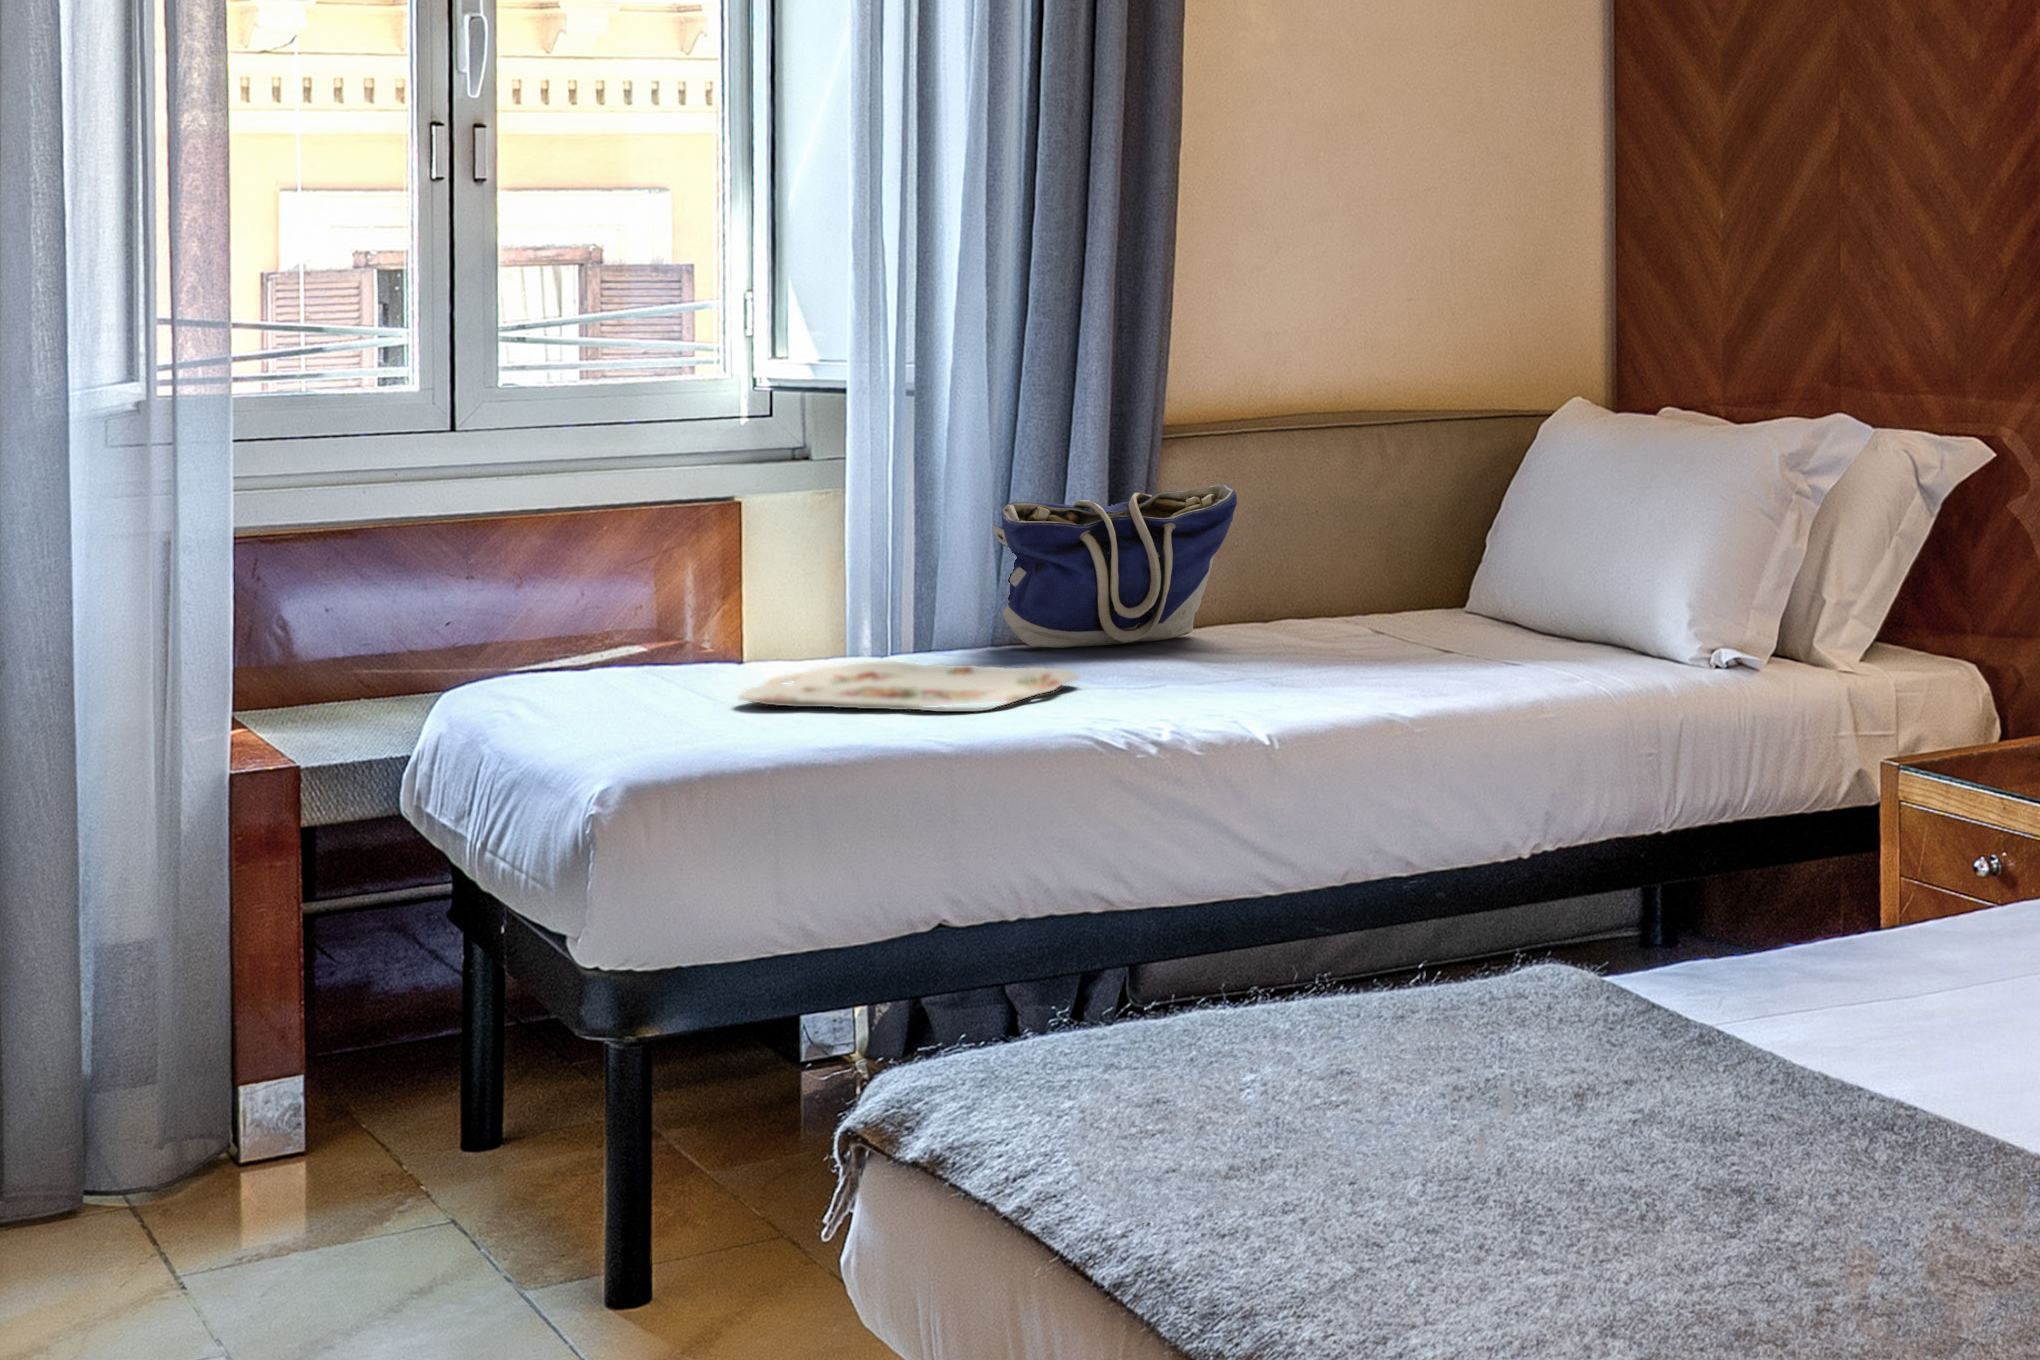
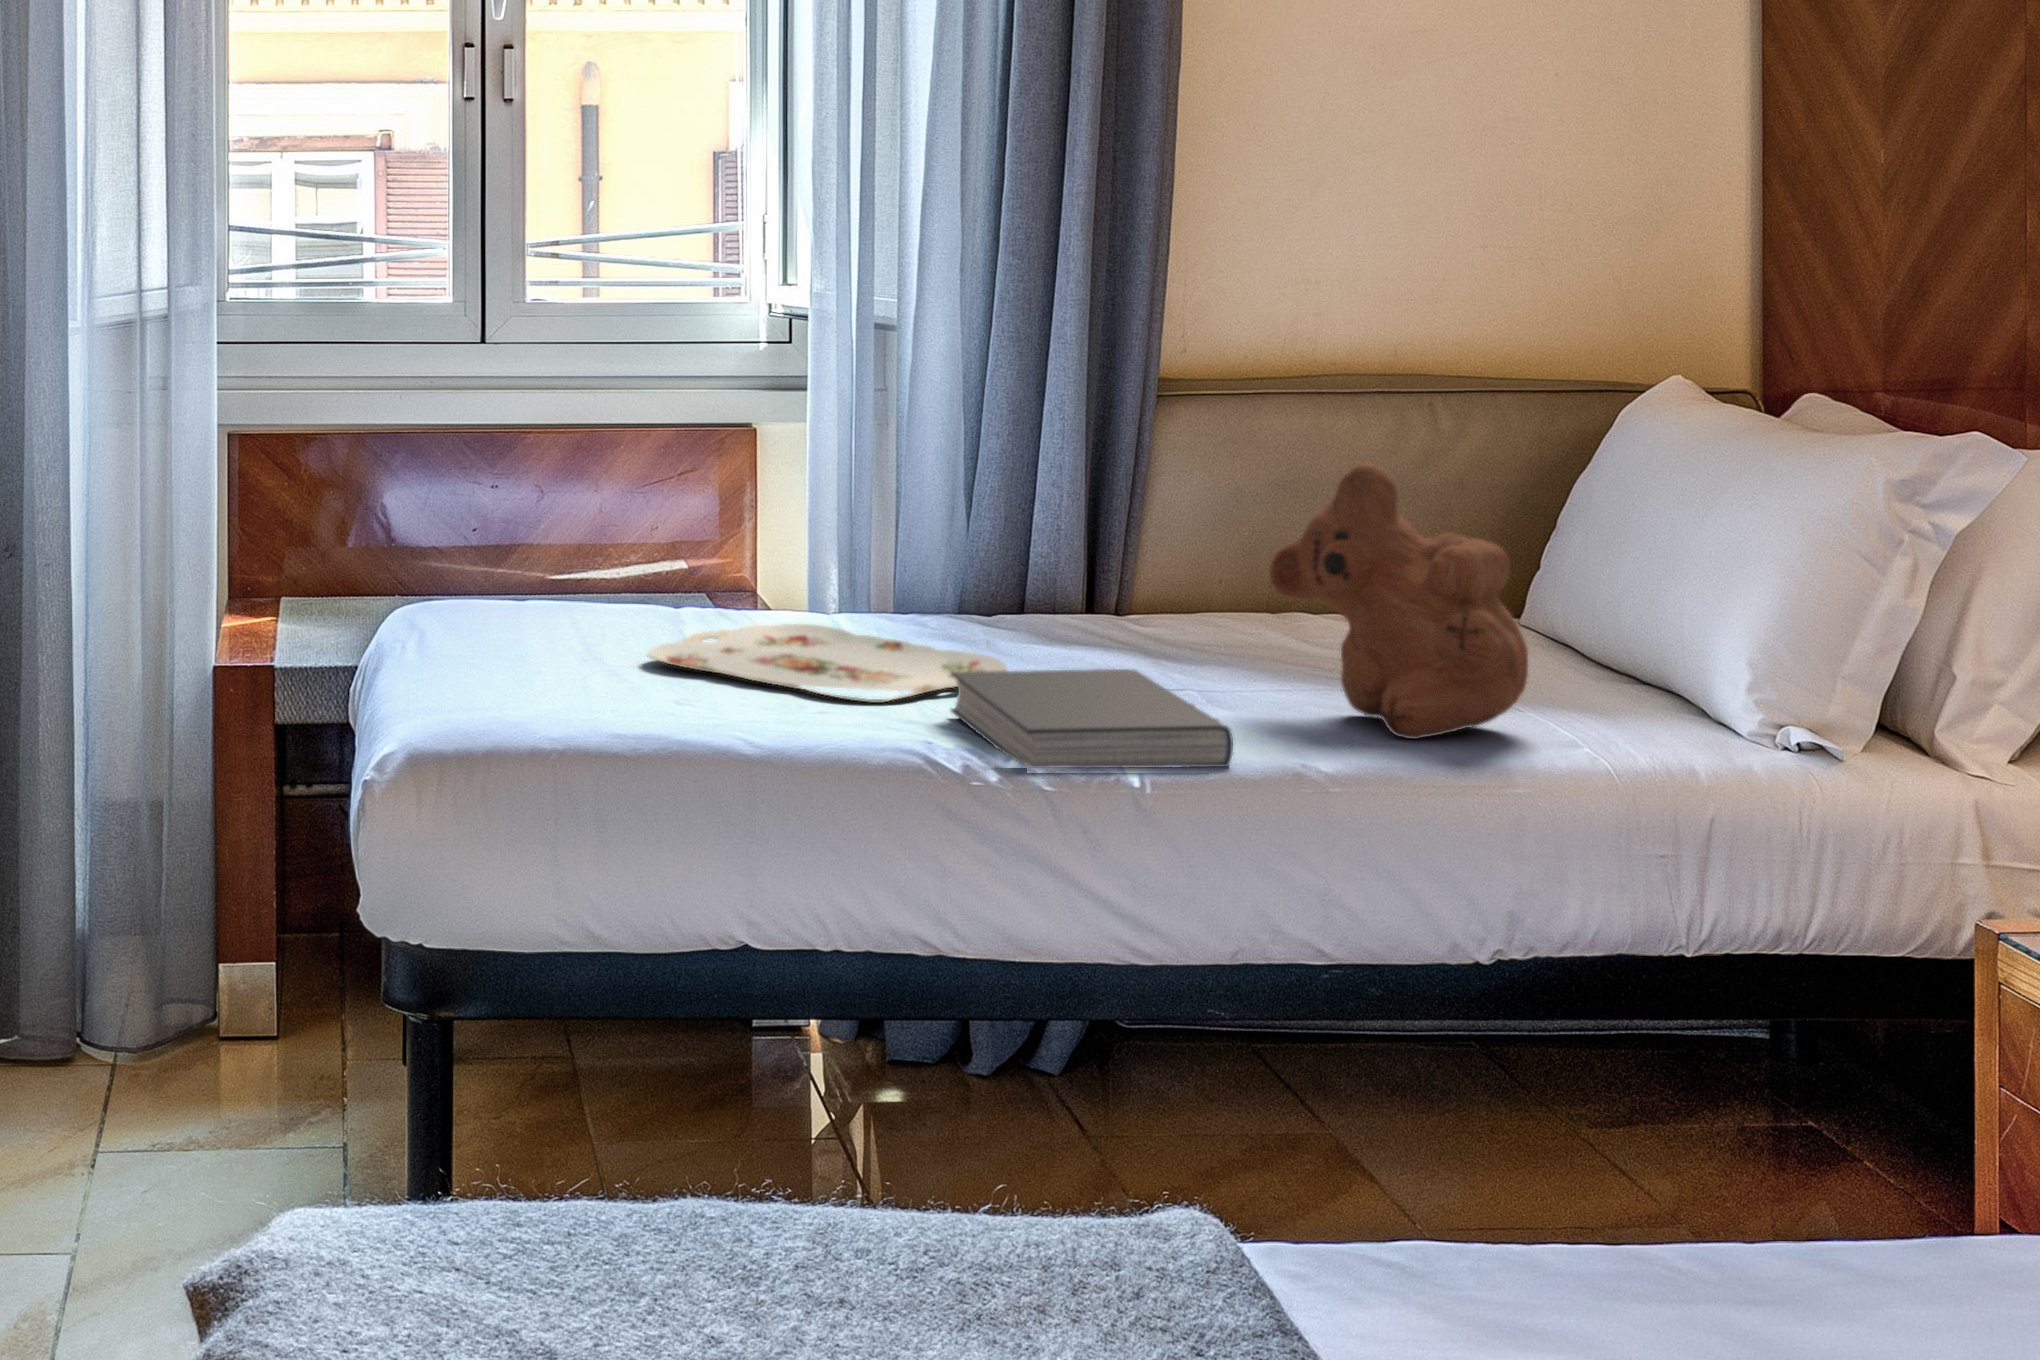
teddy bear: none [1312,467,1527,689] -> present [1270,462,1528,739]
tote bag: present [992,484,1237,648] -> none [958,456,1233,624]
book: none [1058,657,1320,740] -> present [951,669,1233,768]

